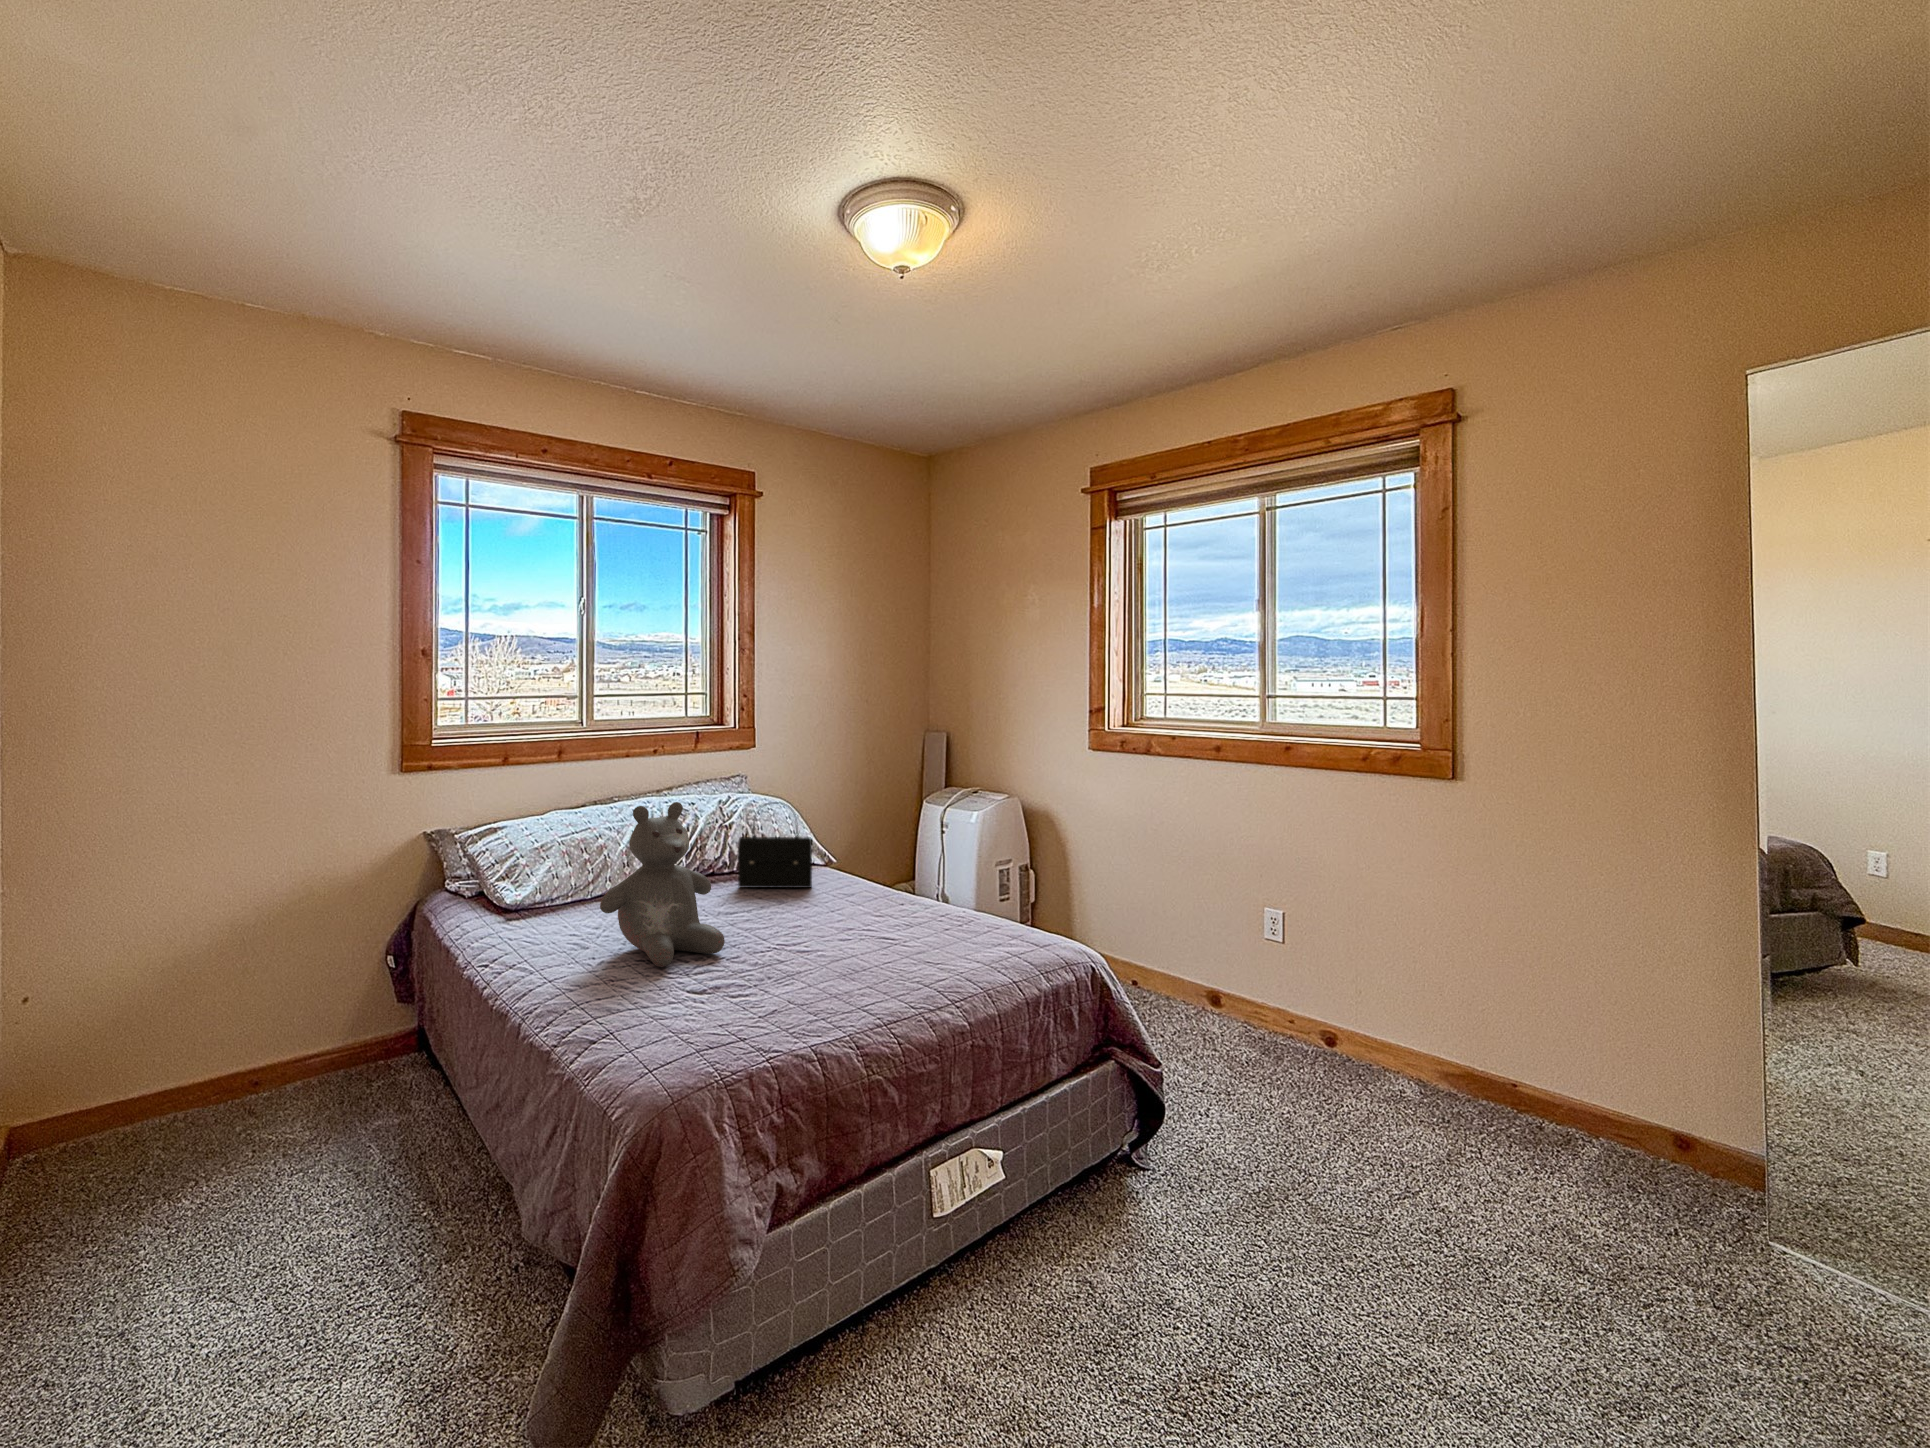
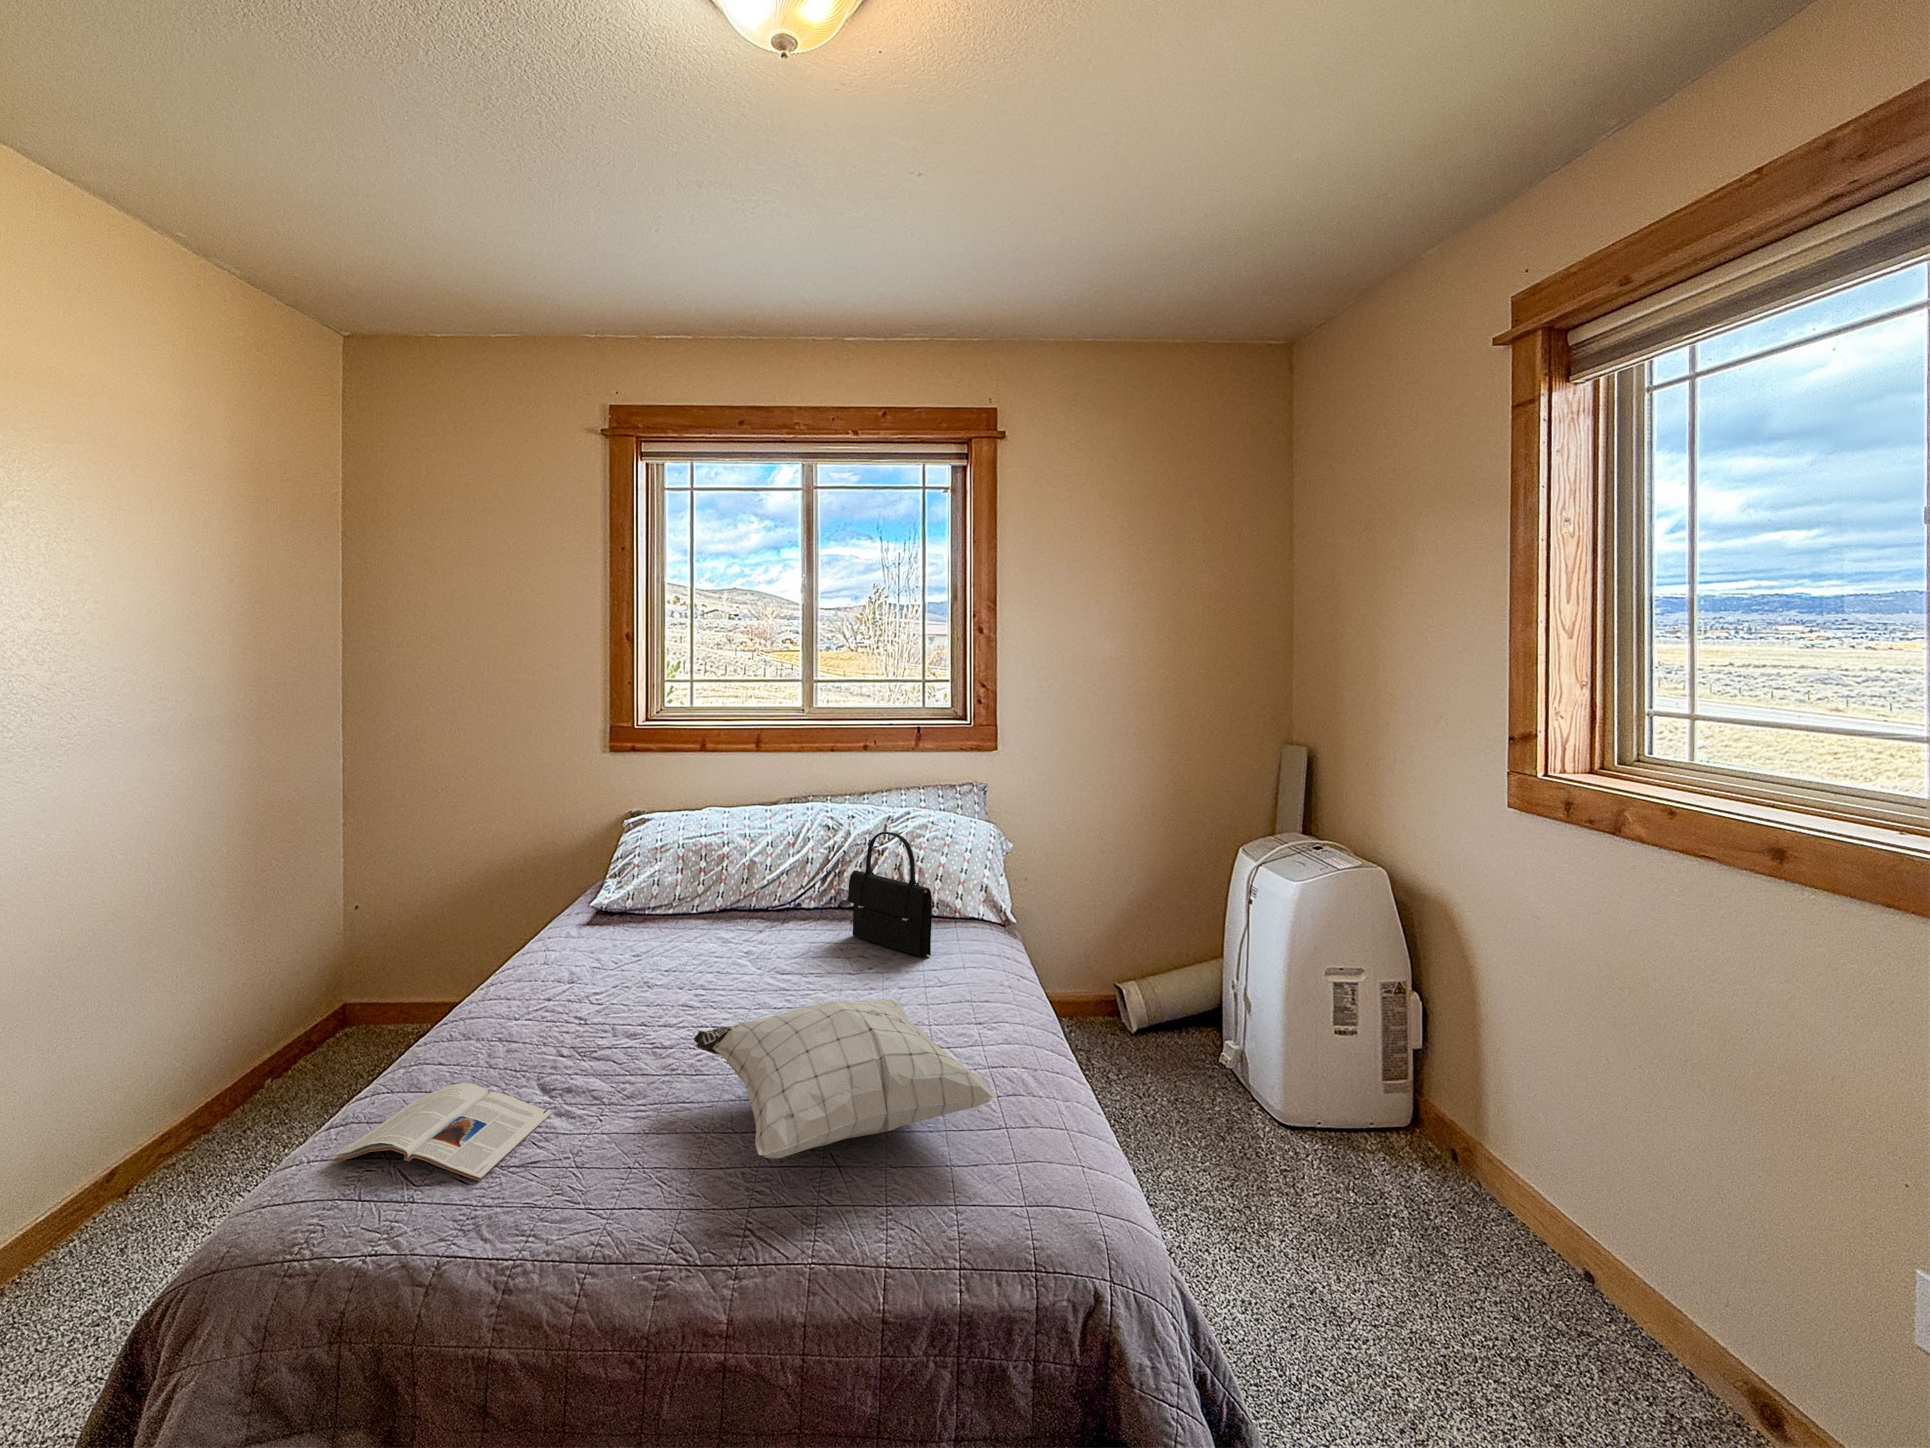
teddy bear: present [600,802,725,966] -> none [550,825,706,1040]
pillow: none [797,882,987,951] -> present [693,999,997,1158]
magazine: none [624,988,756,1041] -> present [333,1083,552,1181]

